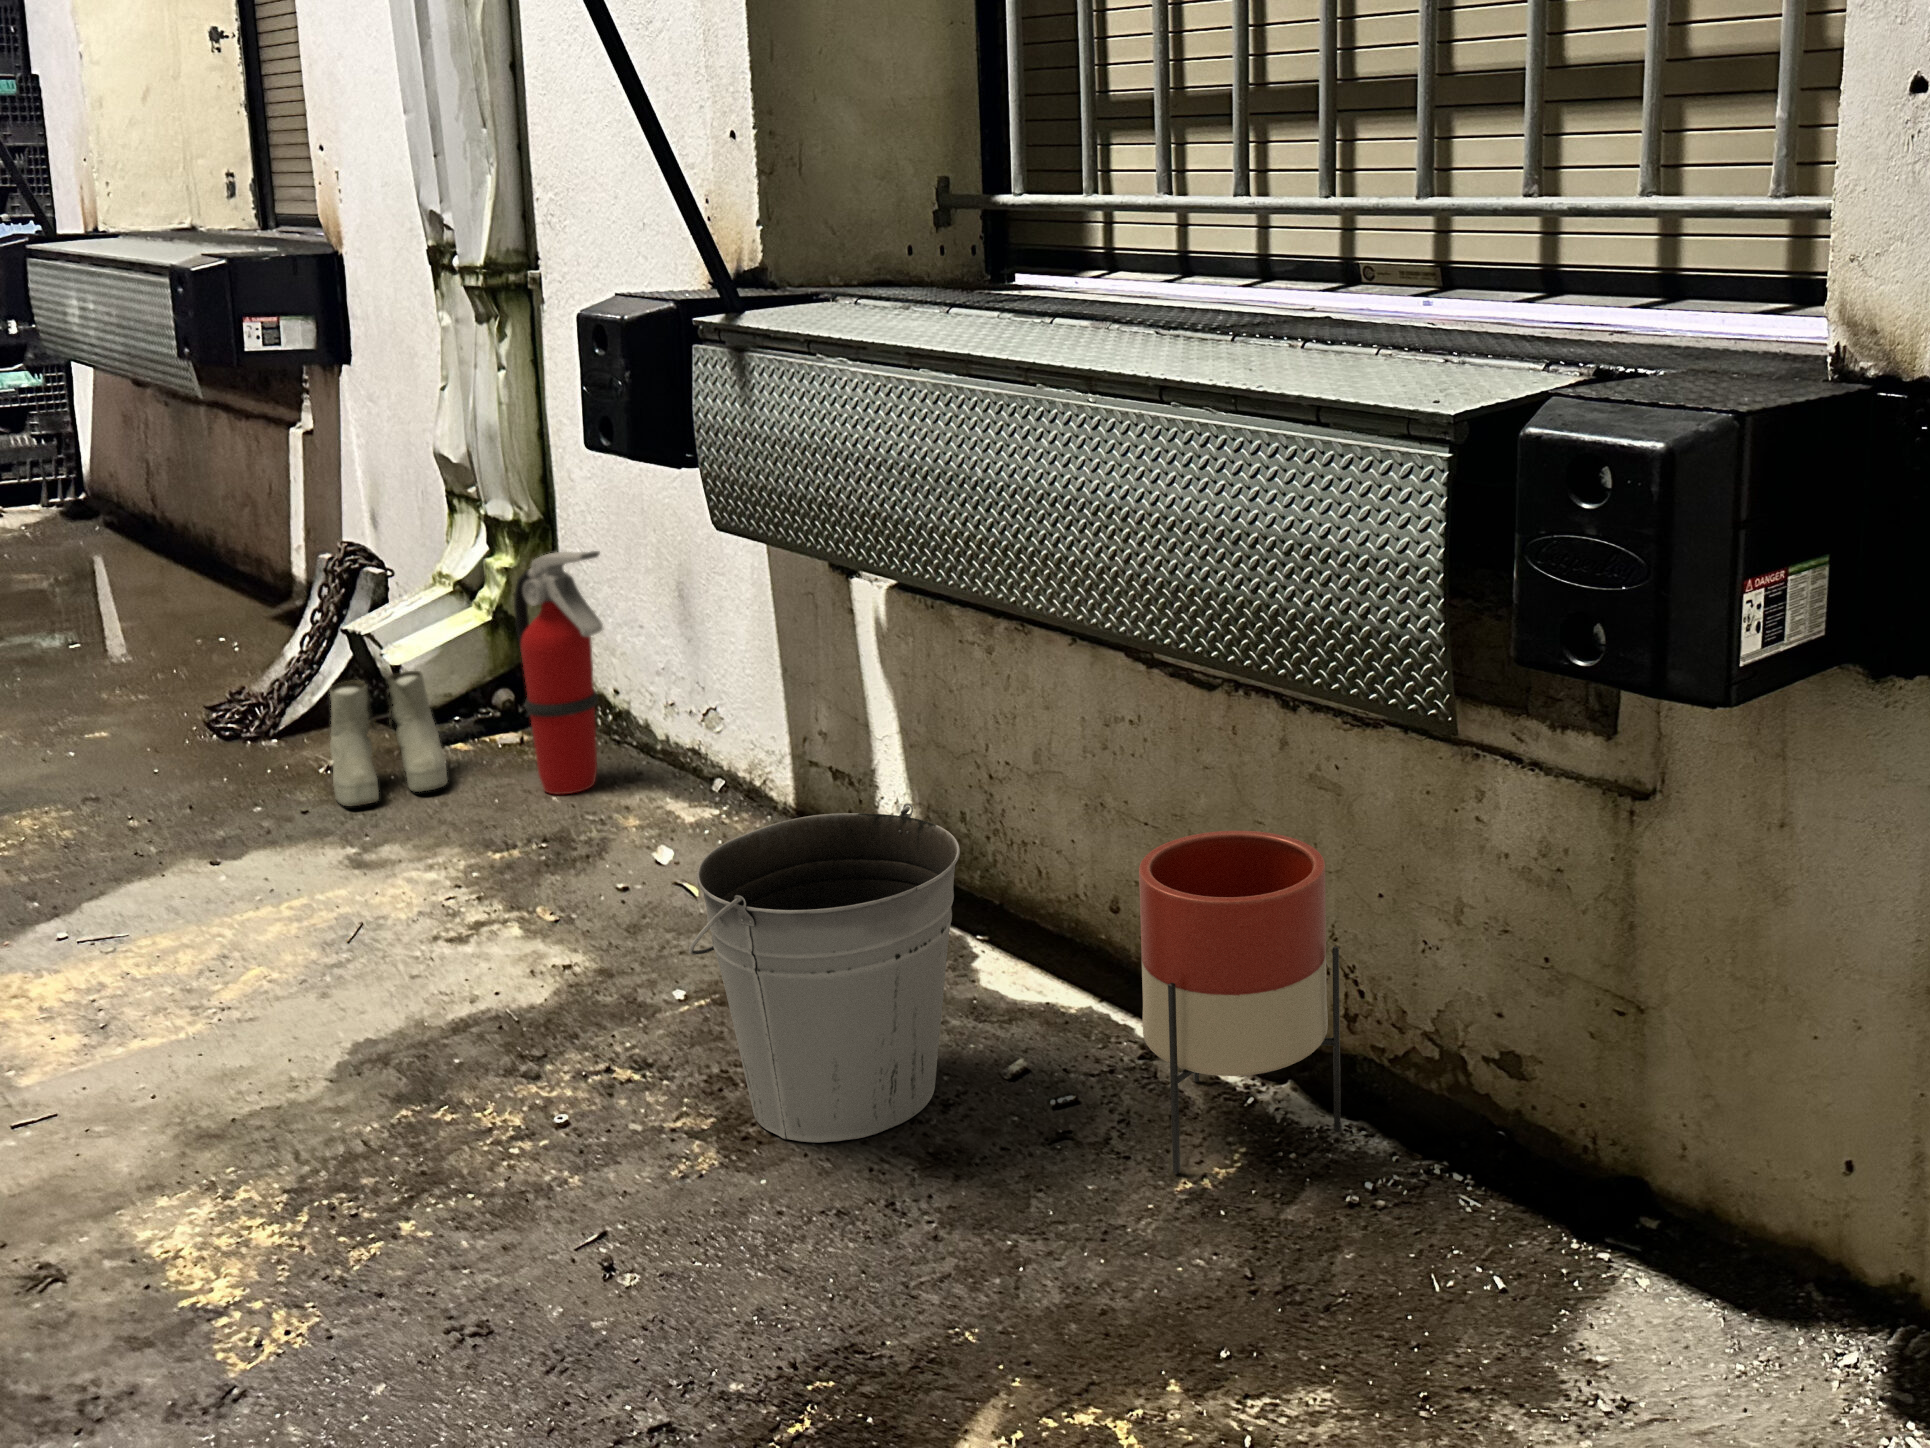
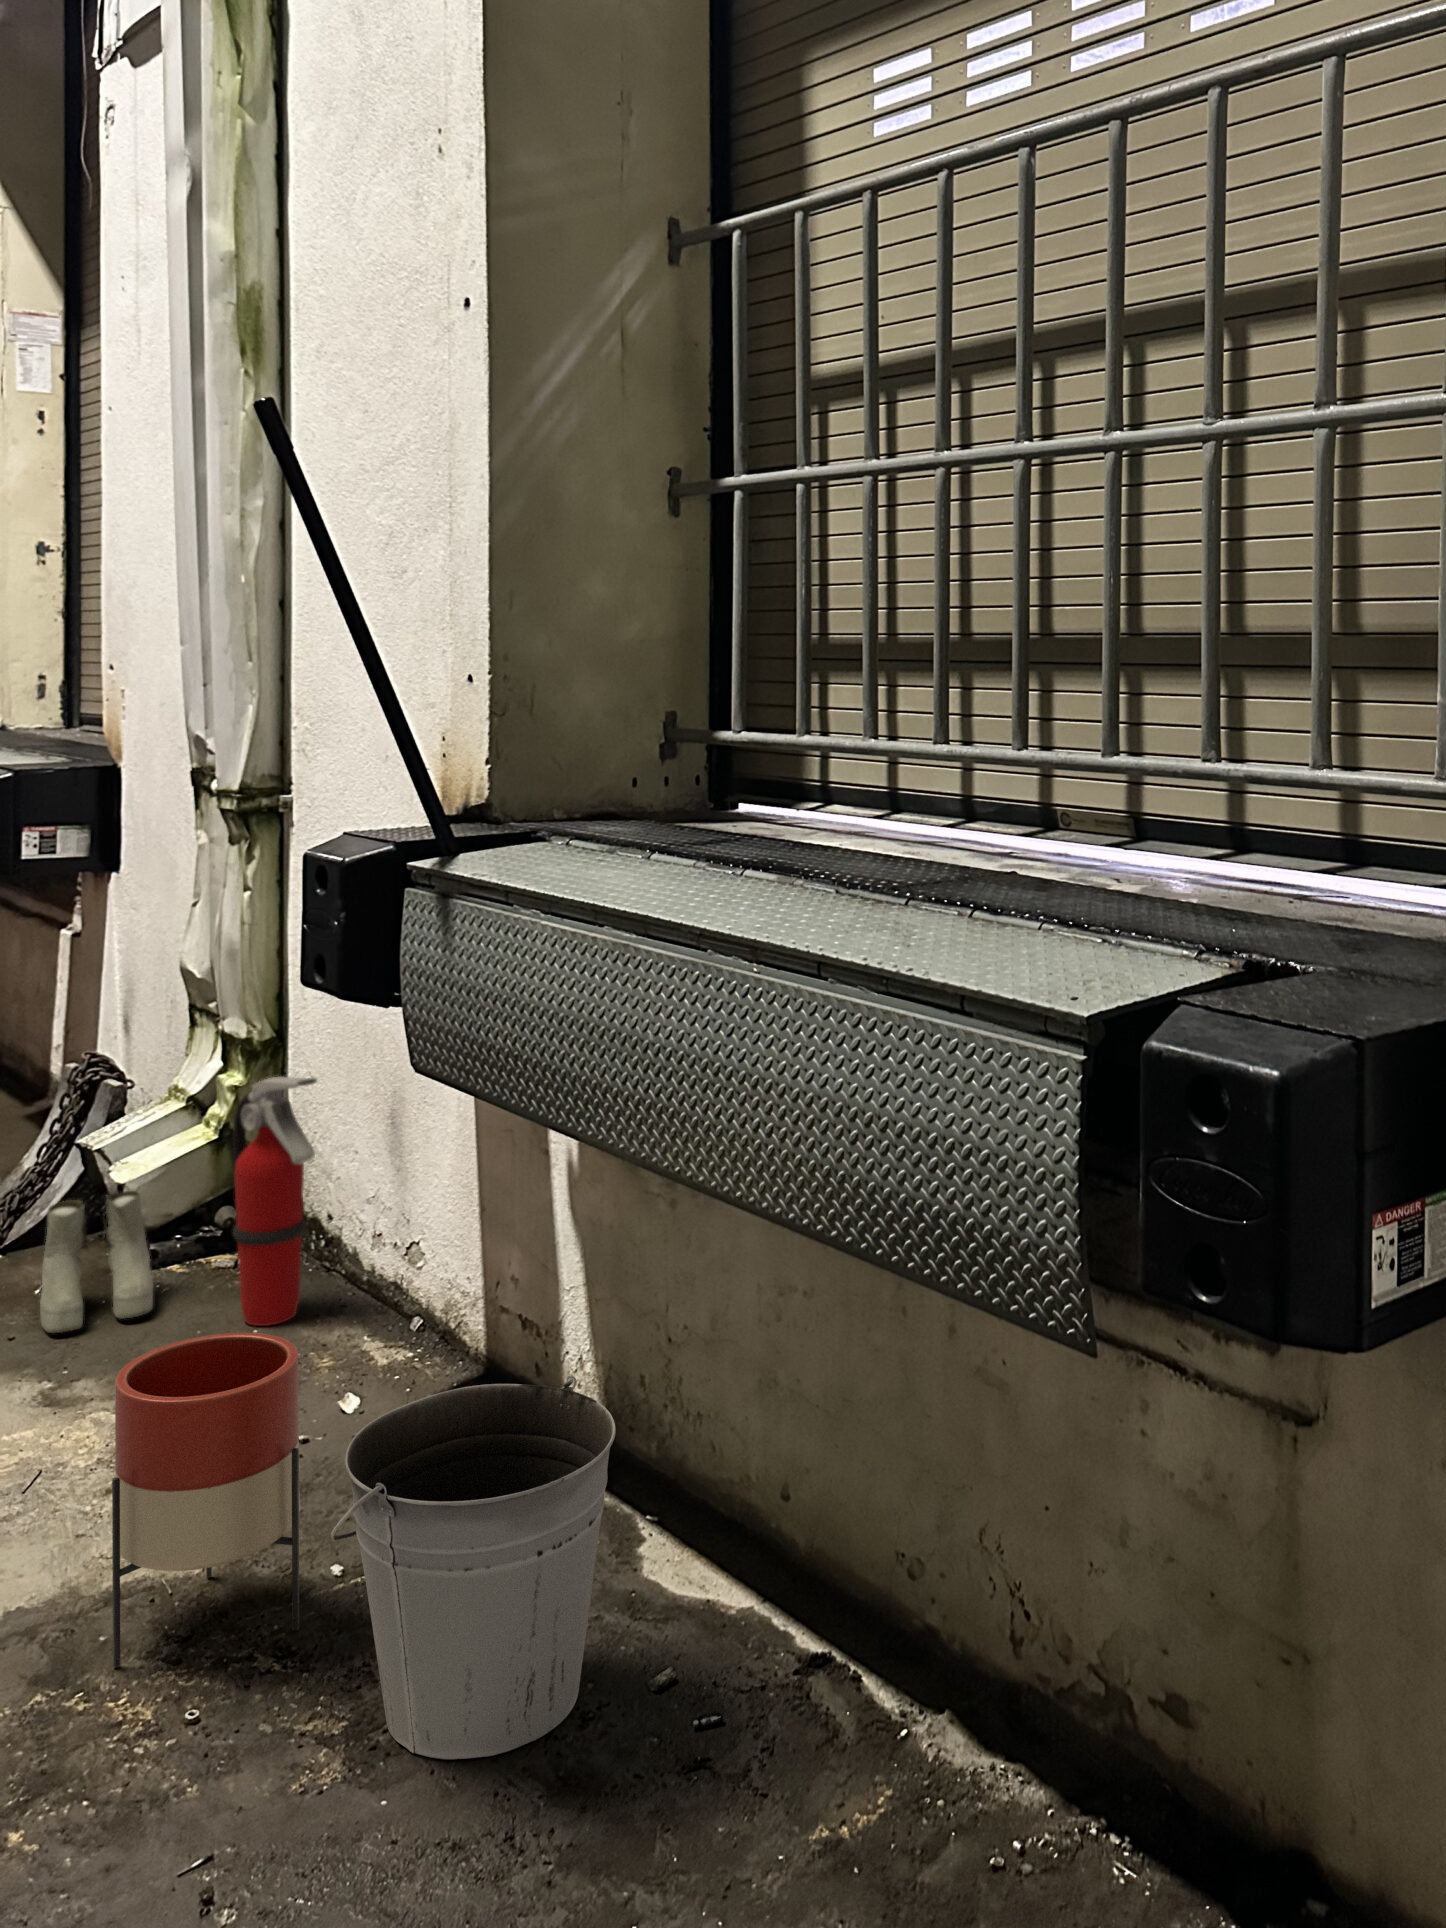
planter: present [1139,831,1341,1174] -> present [112,1333,300,1667]

